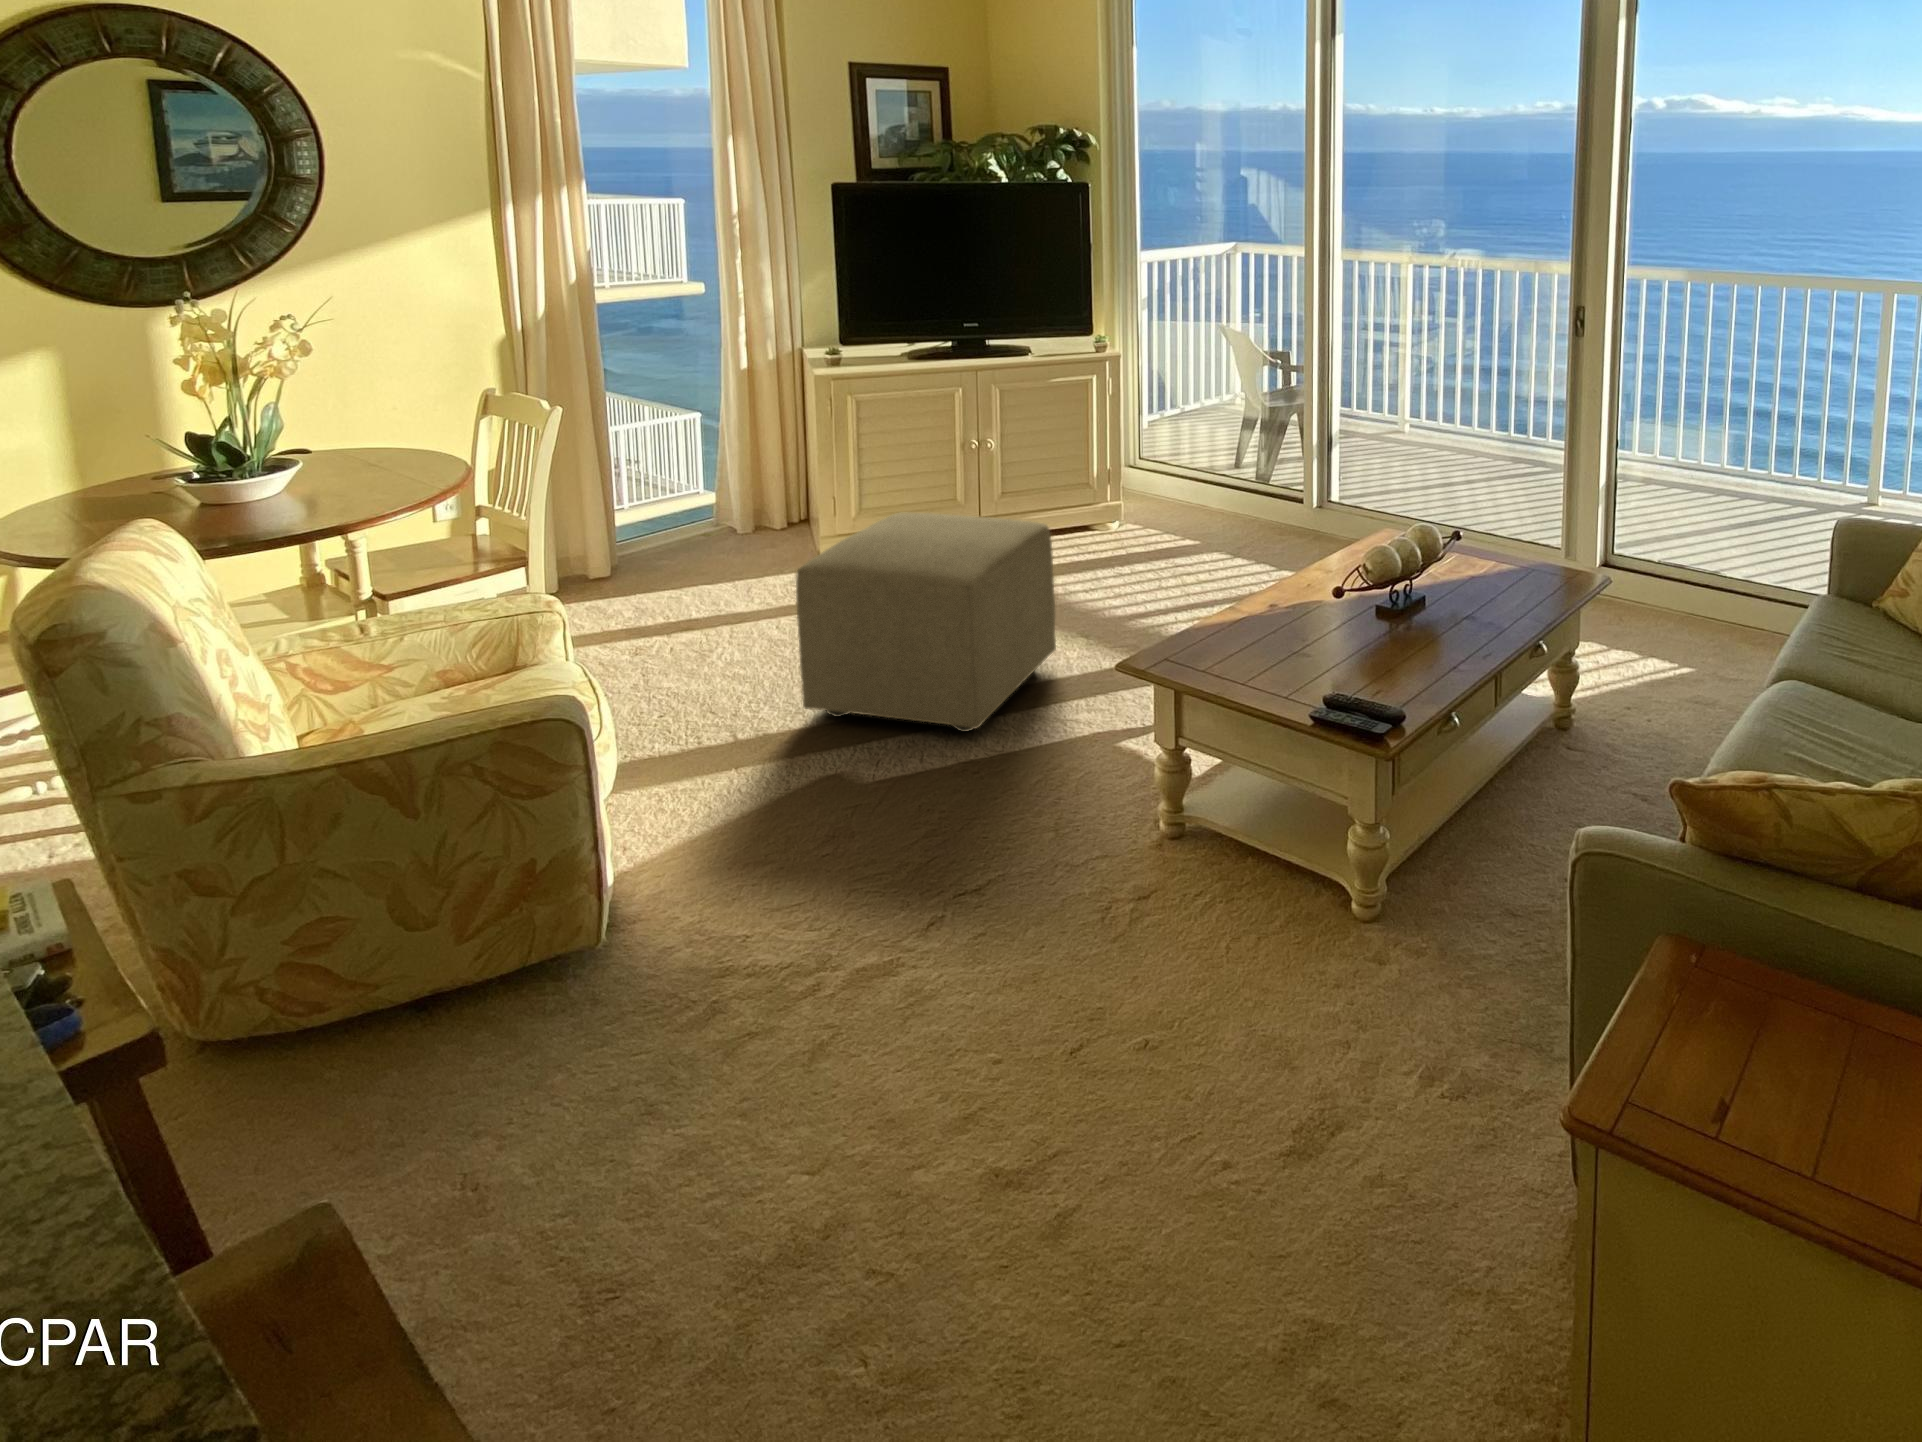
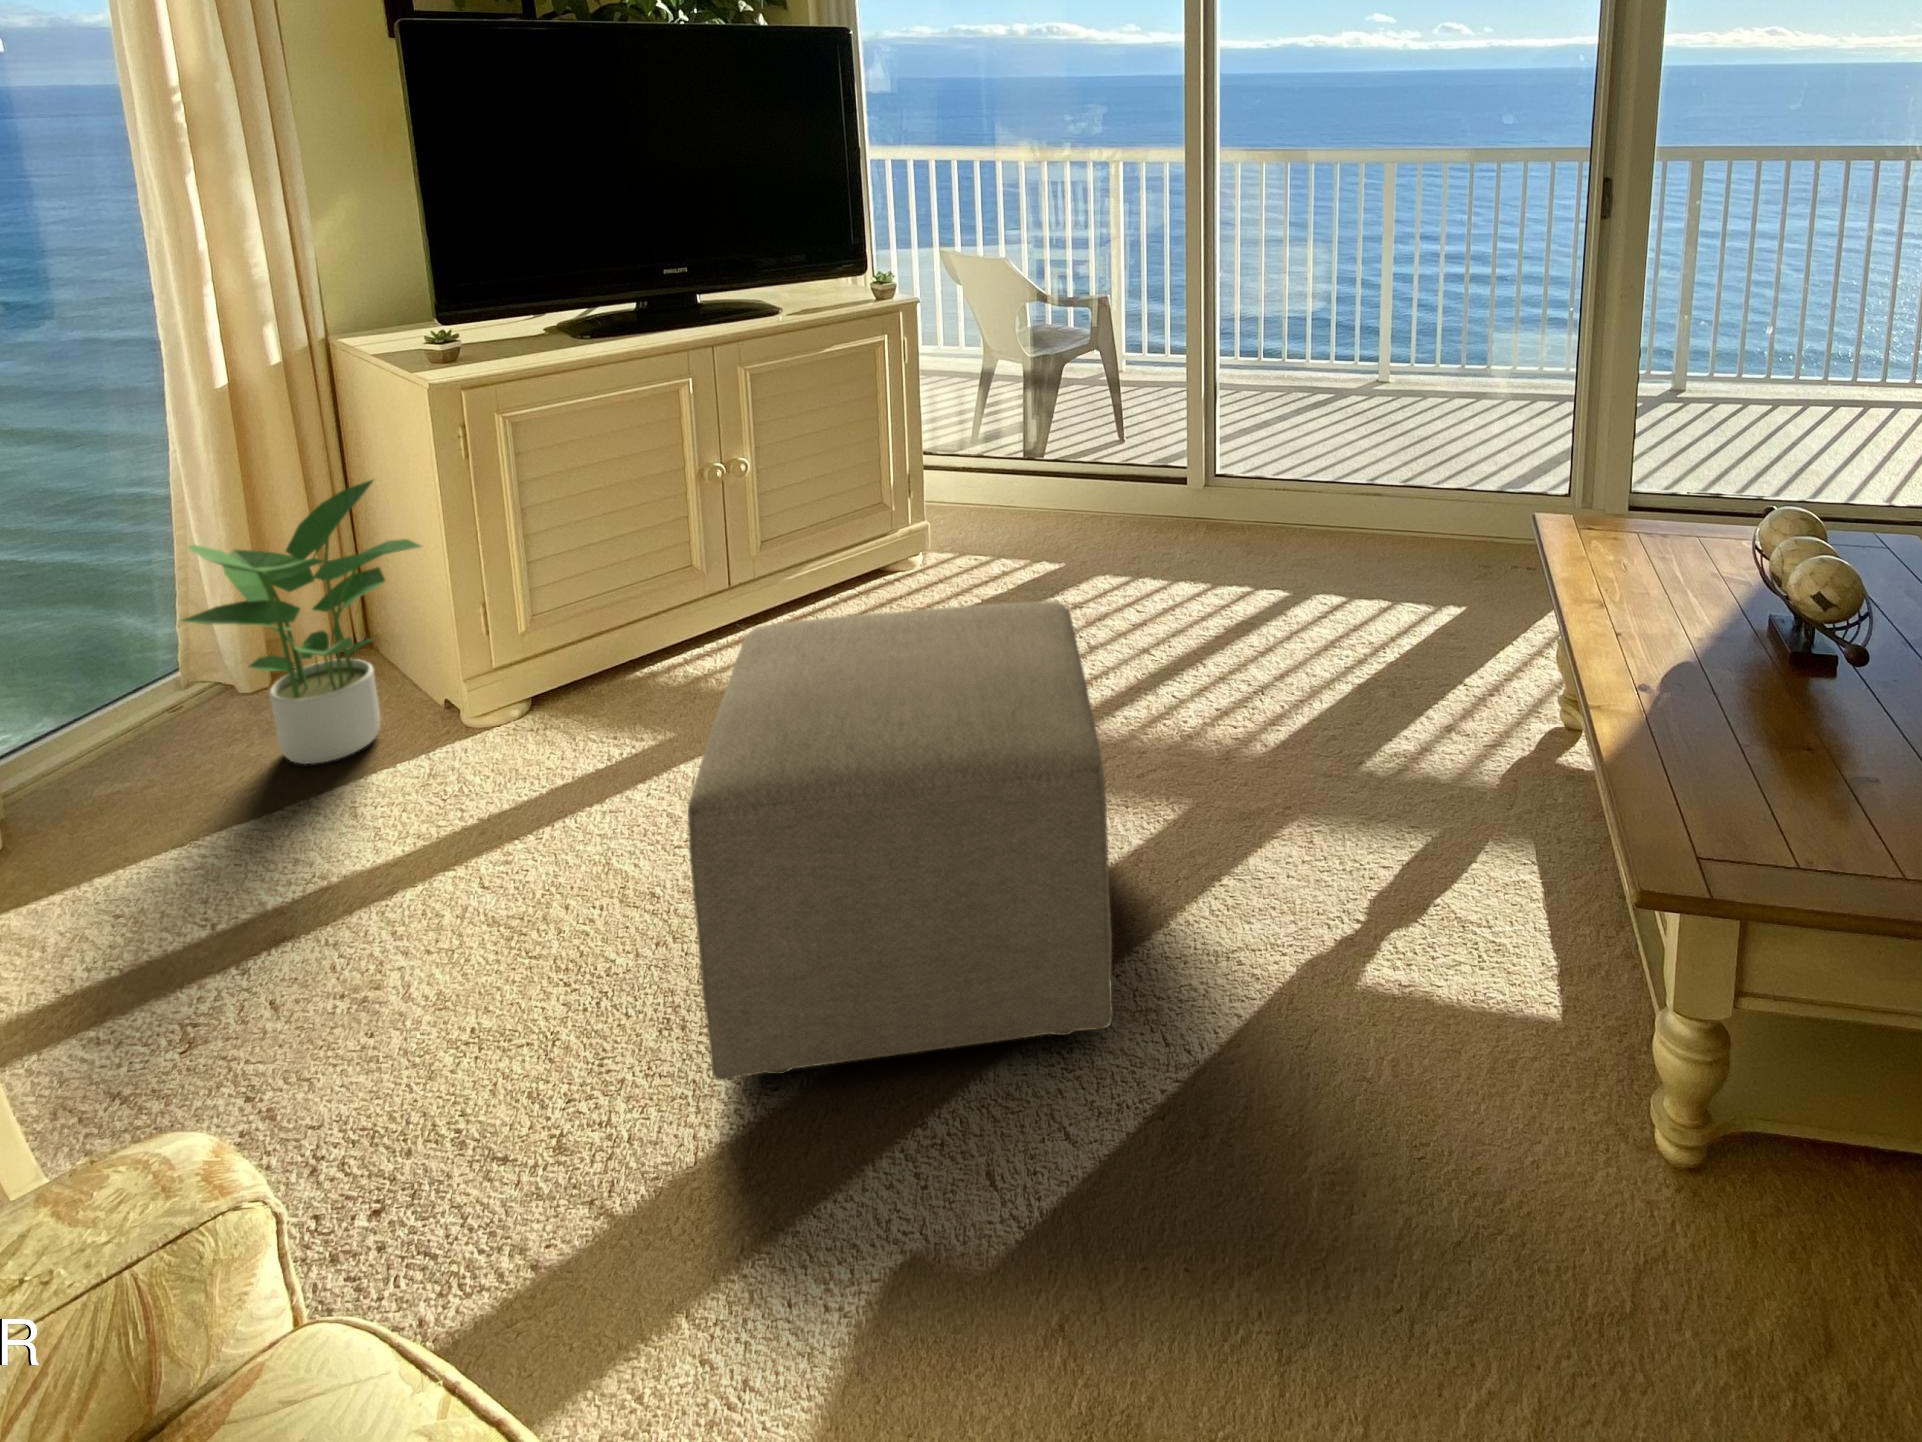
potted plant: none [698,423,806,568] -> present [182,479,420,764]

